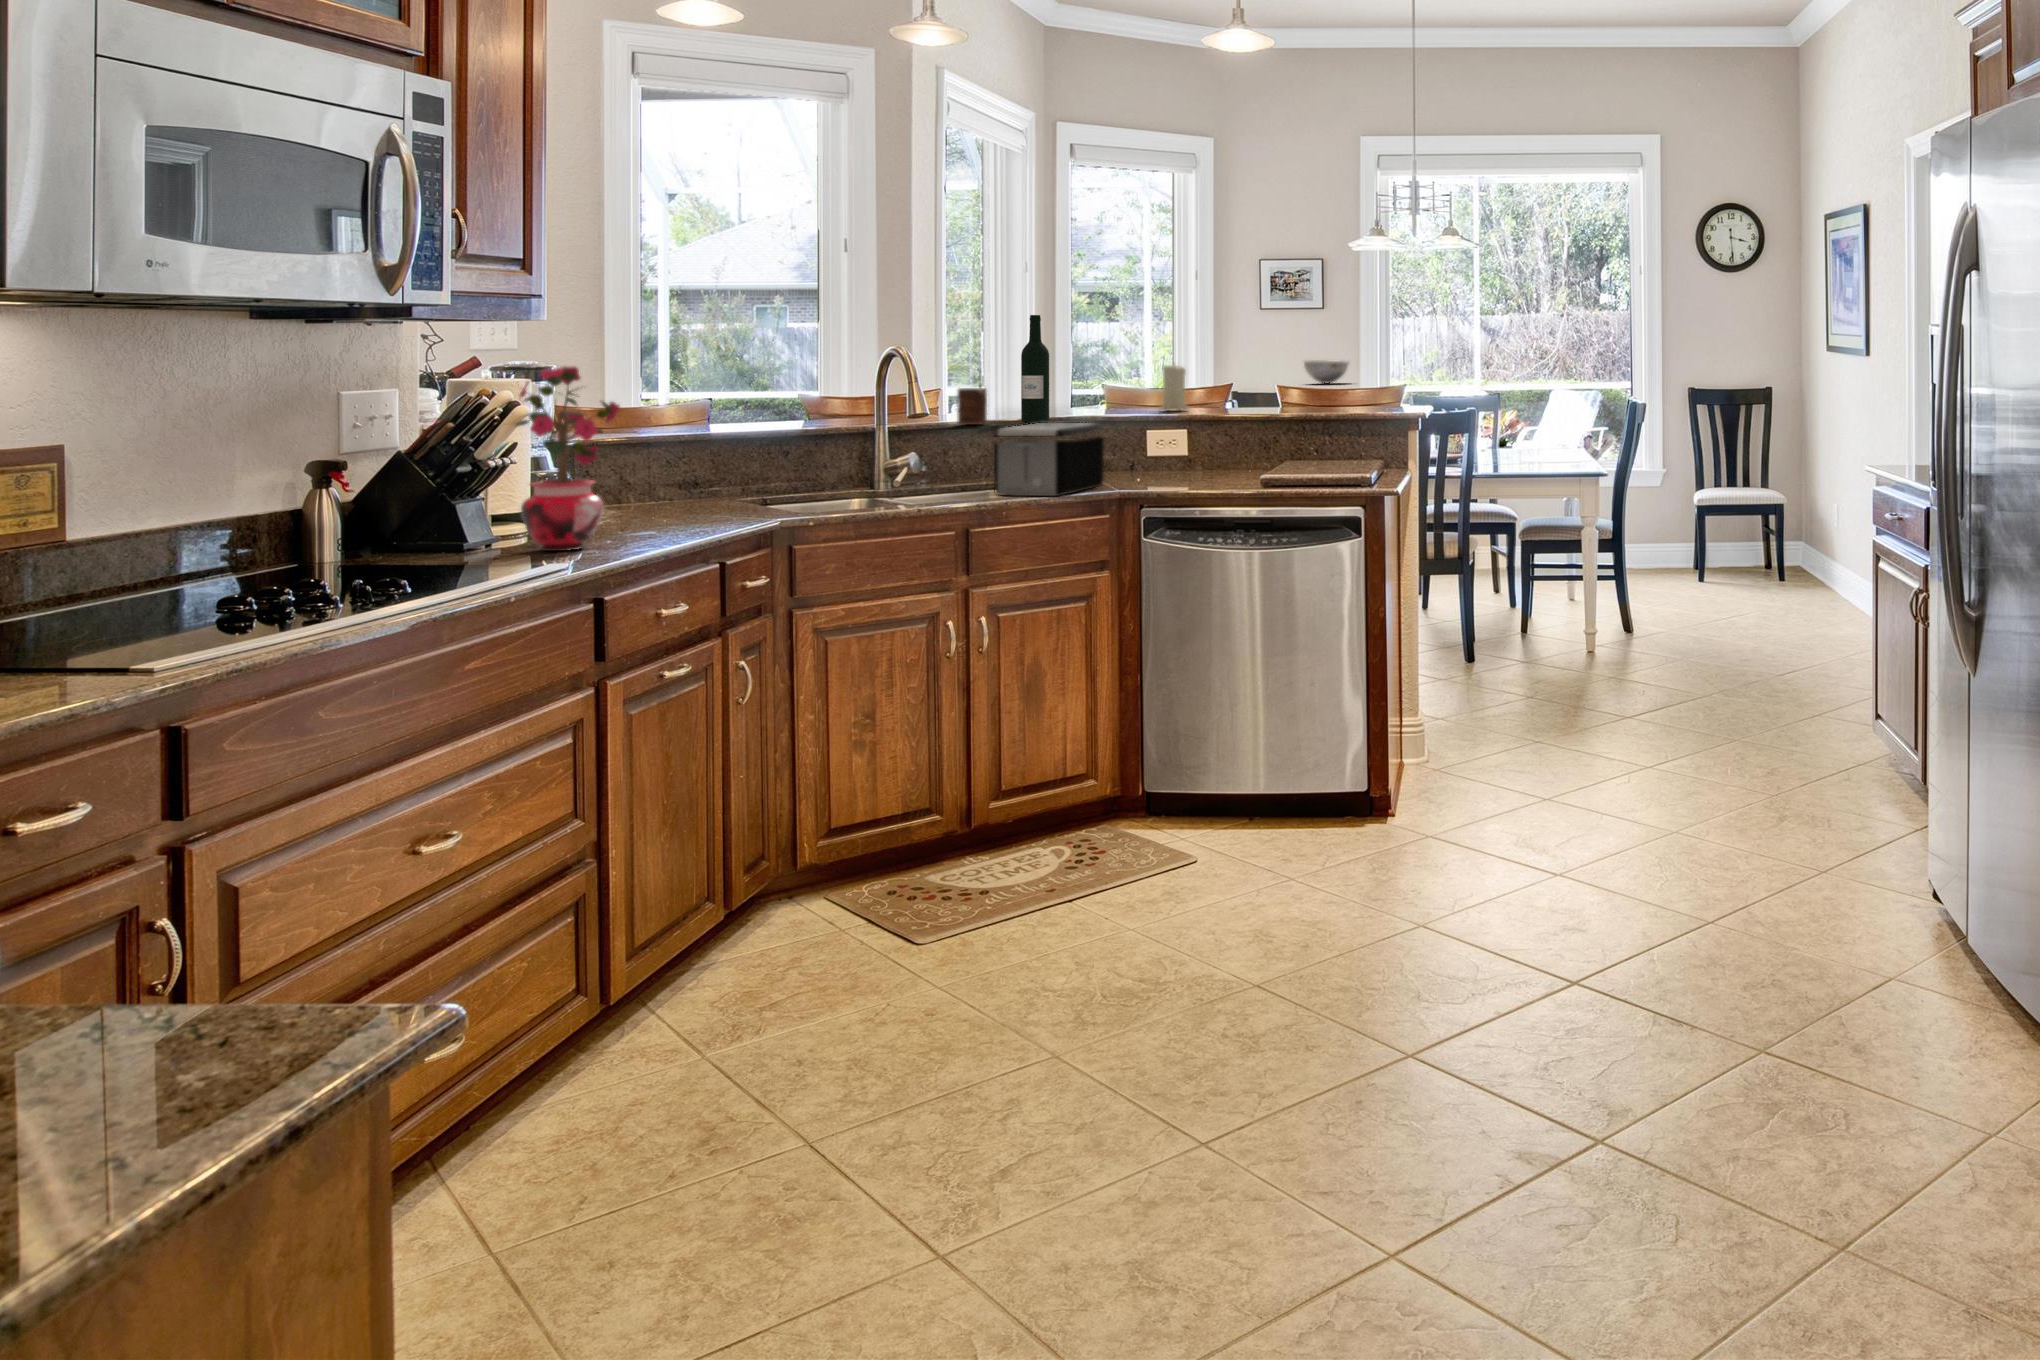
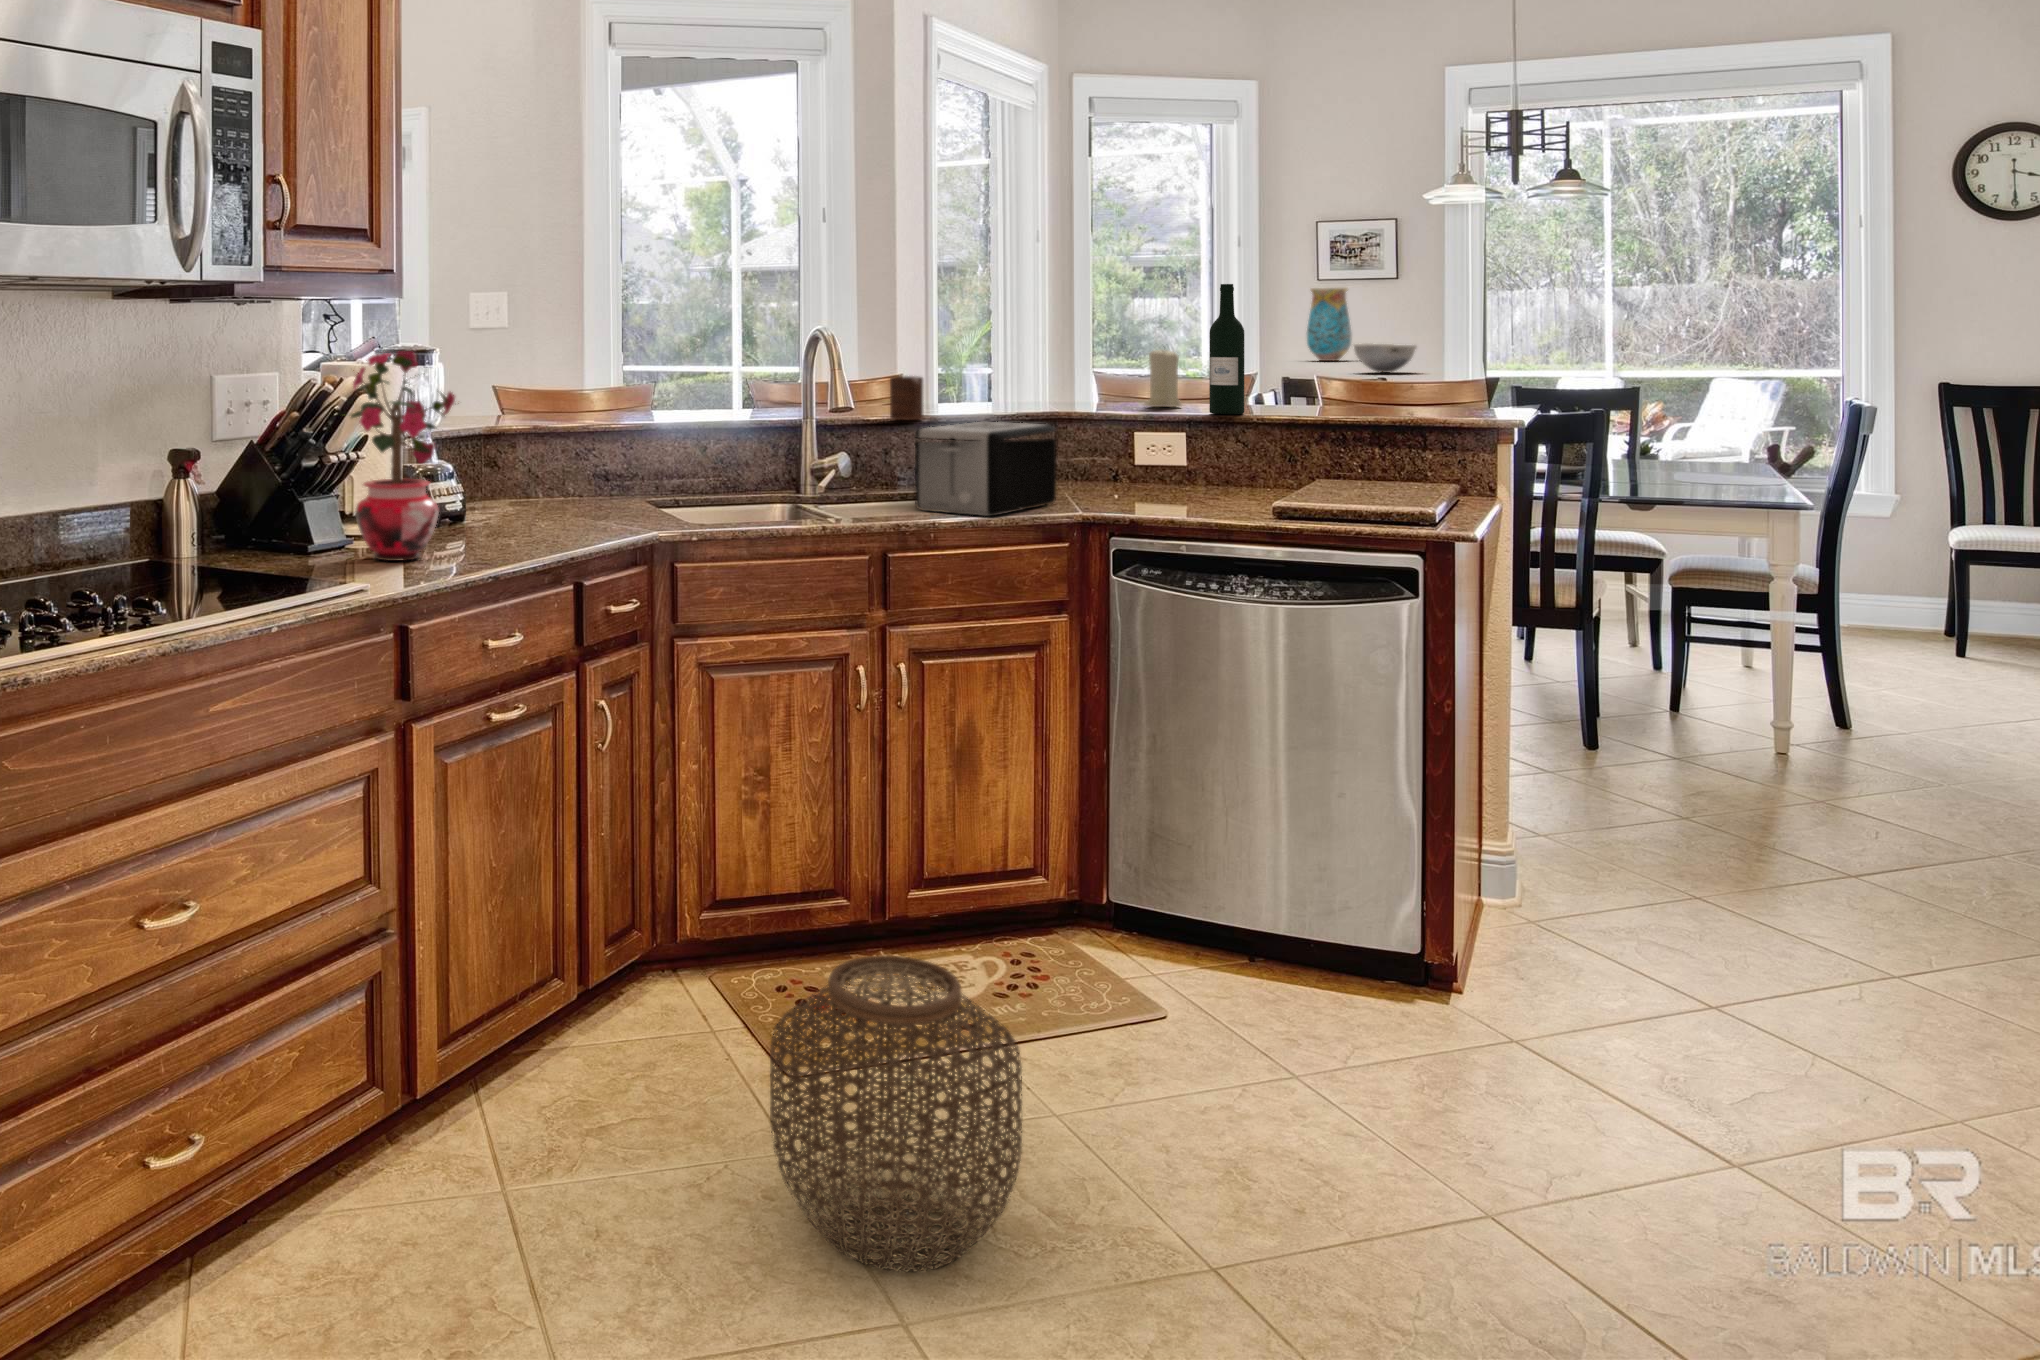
wine bottle: present [1021,315,1049,423] -> present [1209,284,1244,414]
vase: none [1264,315,1299,376] -> present [1307,288,1352,361]
woven basket: none [934,810,1122,1030] -> present [770,955,1022,1272]

